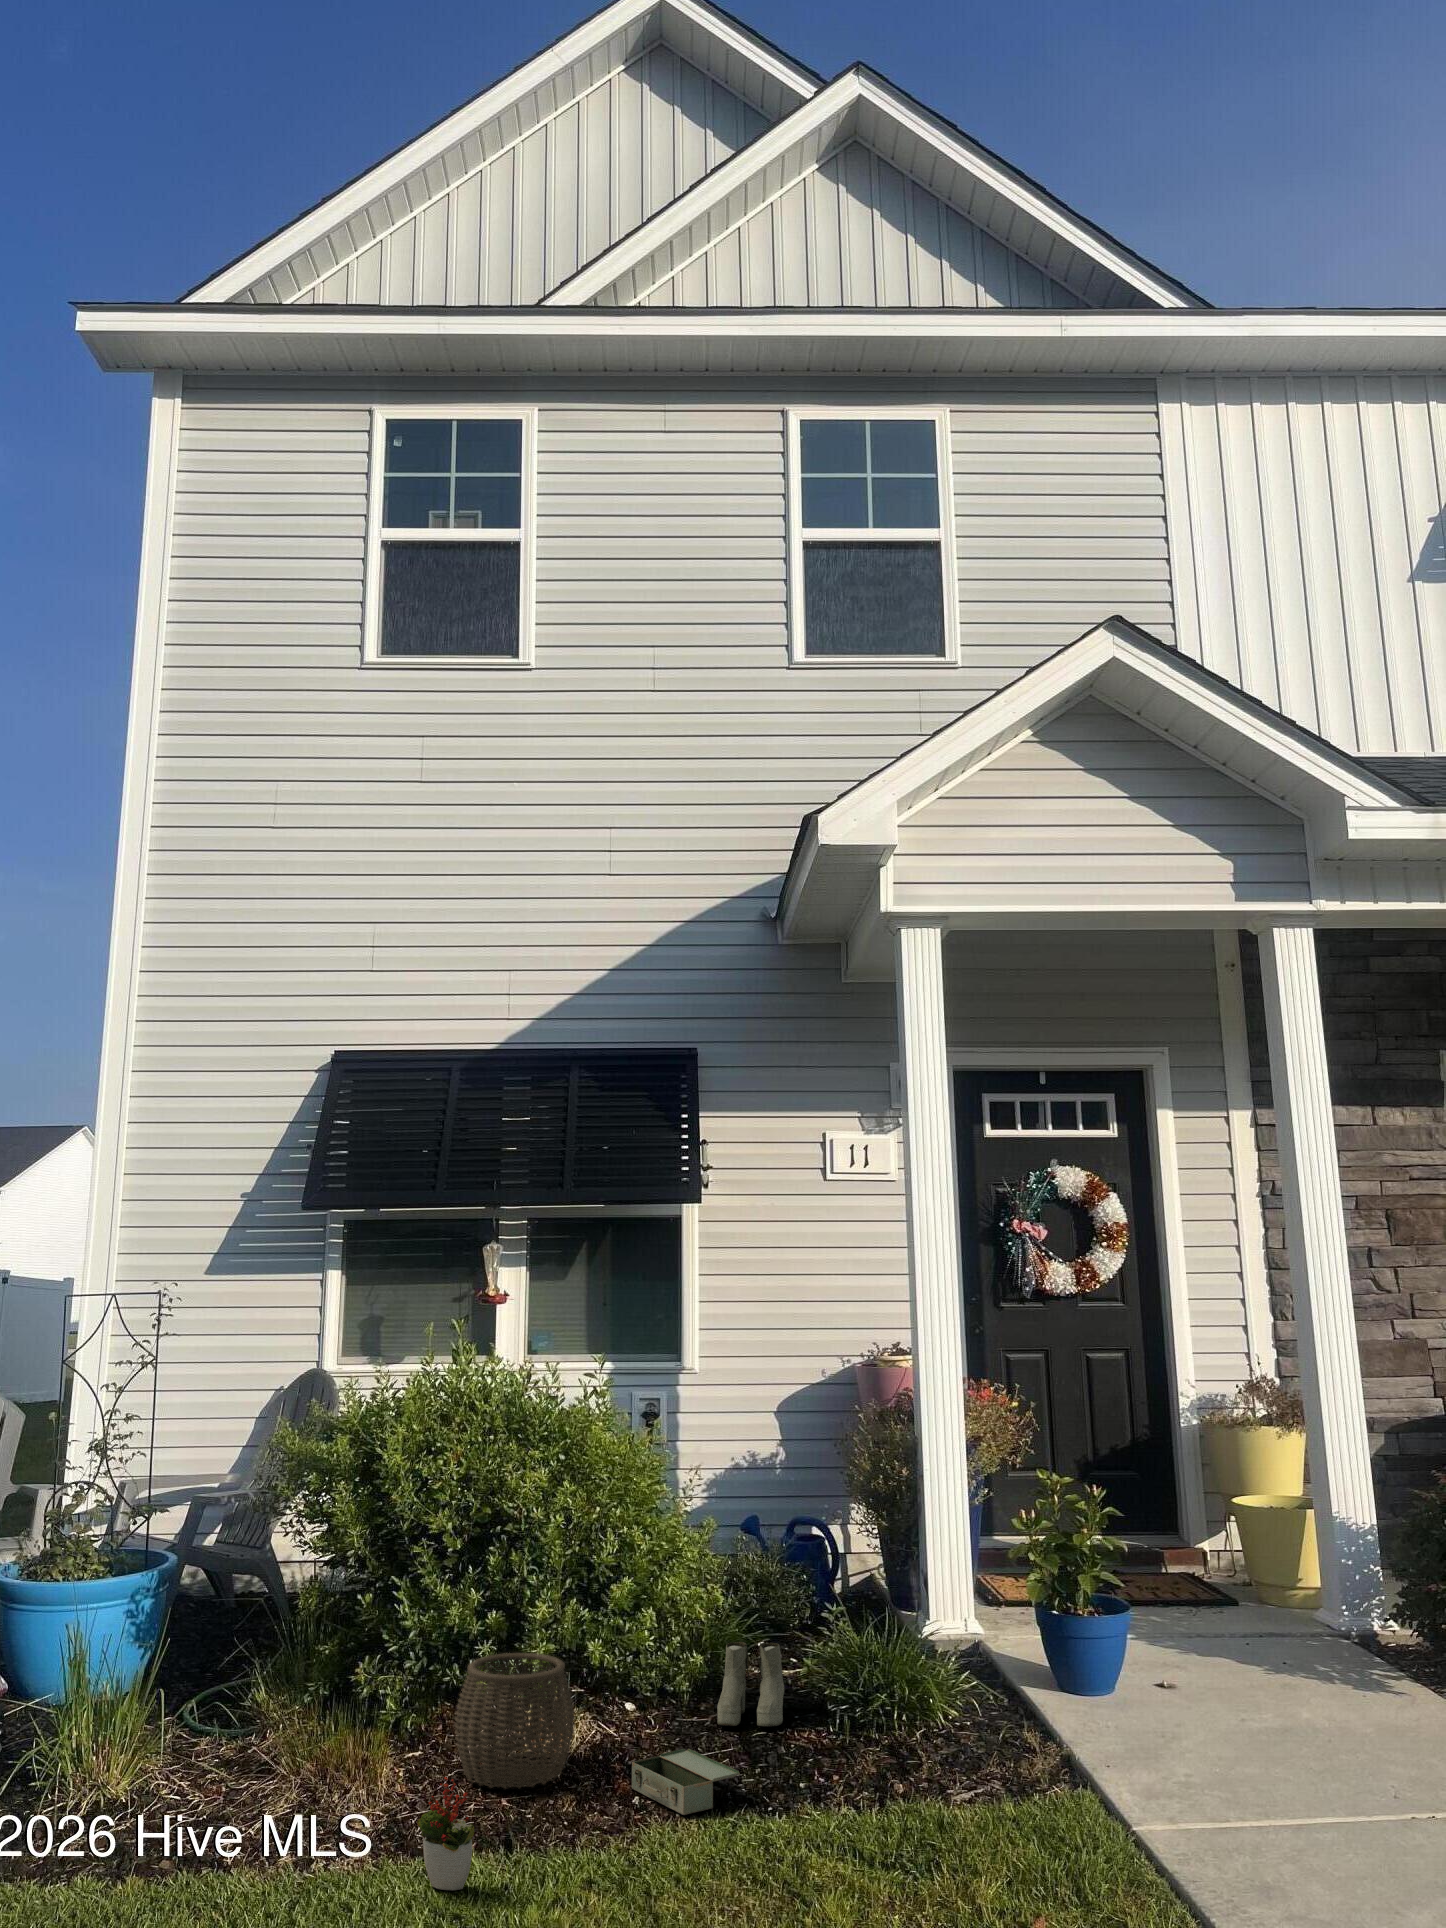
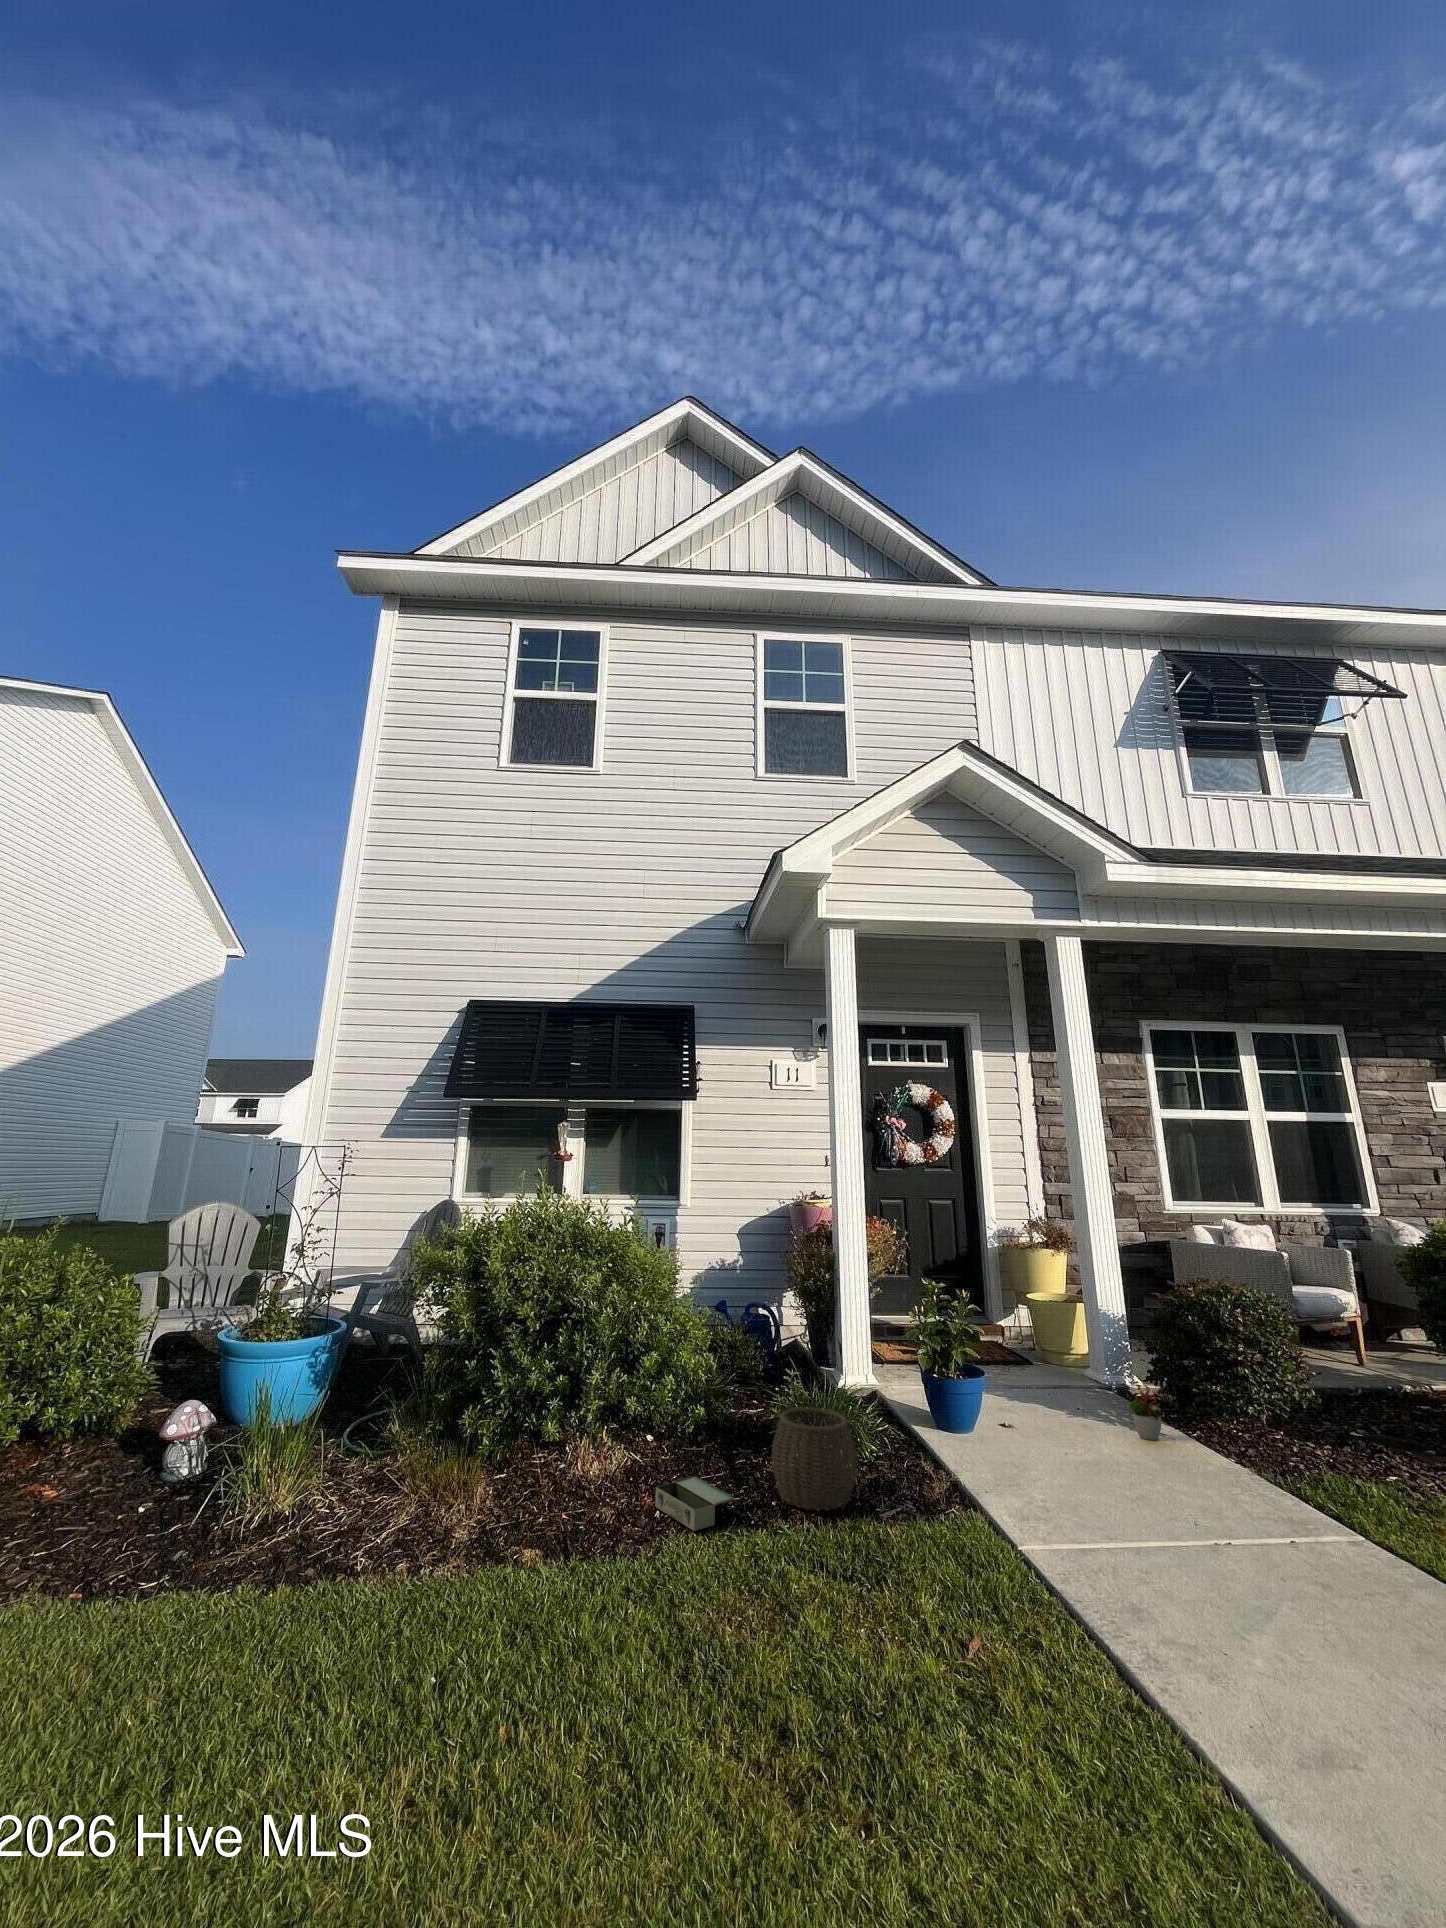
boots: present [717,1642,784,1727] -> none [711,1394,755,1456]
woven basket: present [455,1653,575,1789] -> present [772,1407,857,1510]
decorative plant: present [417,1777,474,1890] -> present [1129,1385,1161,1440]

